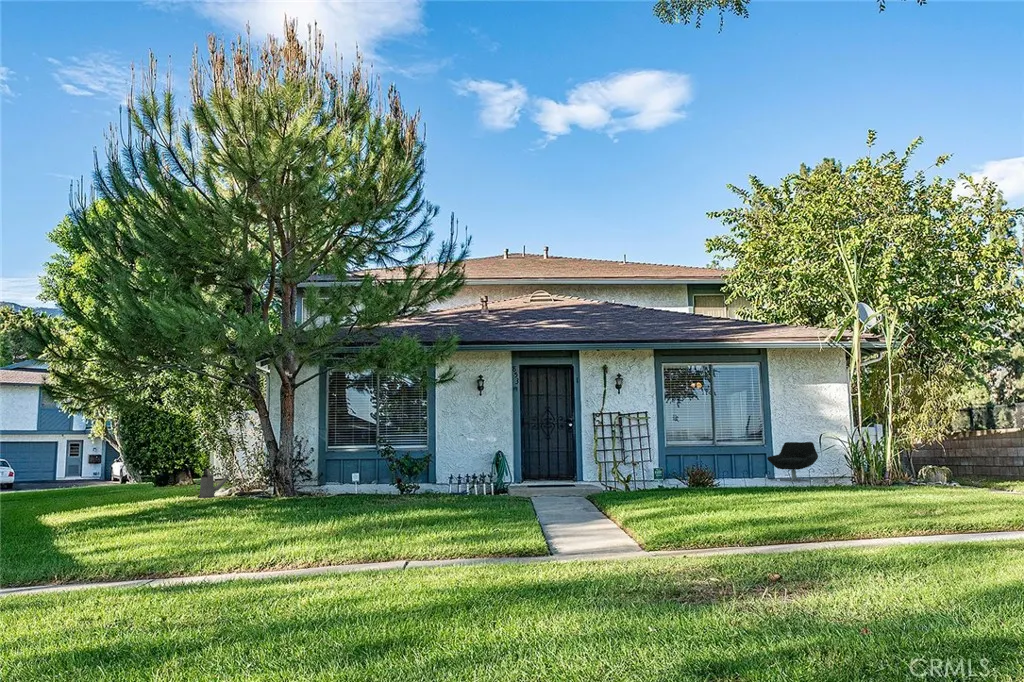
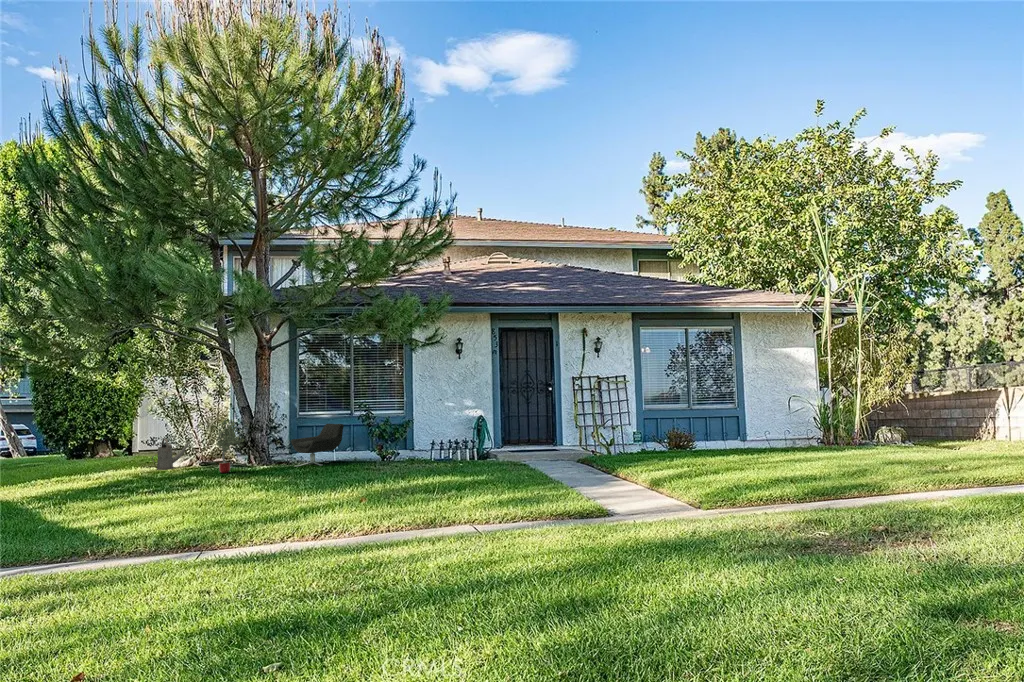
lounge chair: present [767,442,818,482] -> present [291,424,344,466]
potted tree: none [242,451,271,503] -> present [216,420,245,473]

